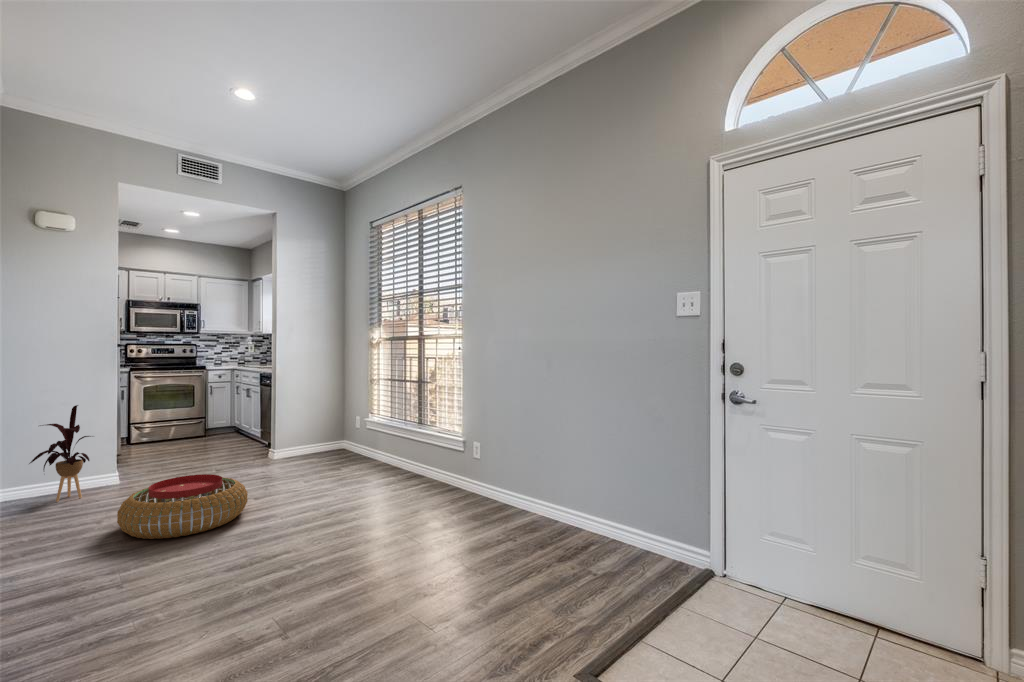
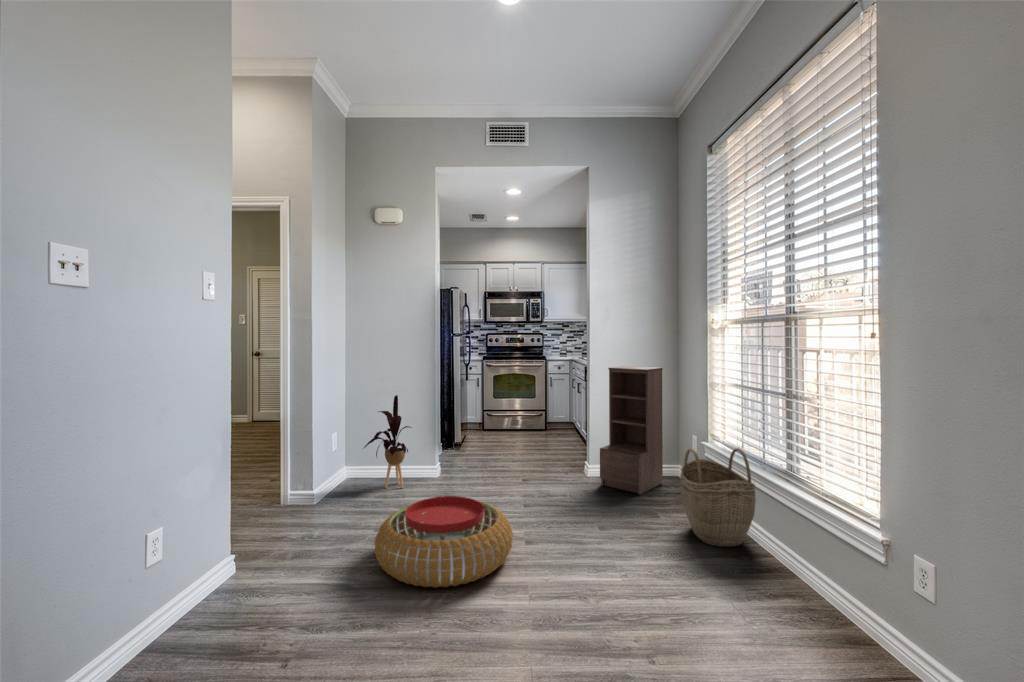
bookshelf: none [288,370,335,463] -> present [600,366,663,495]
woven basket: none [356,416,402,476] -> present [680,448,756,547]

